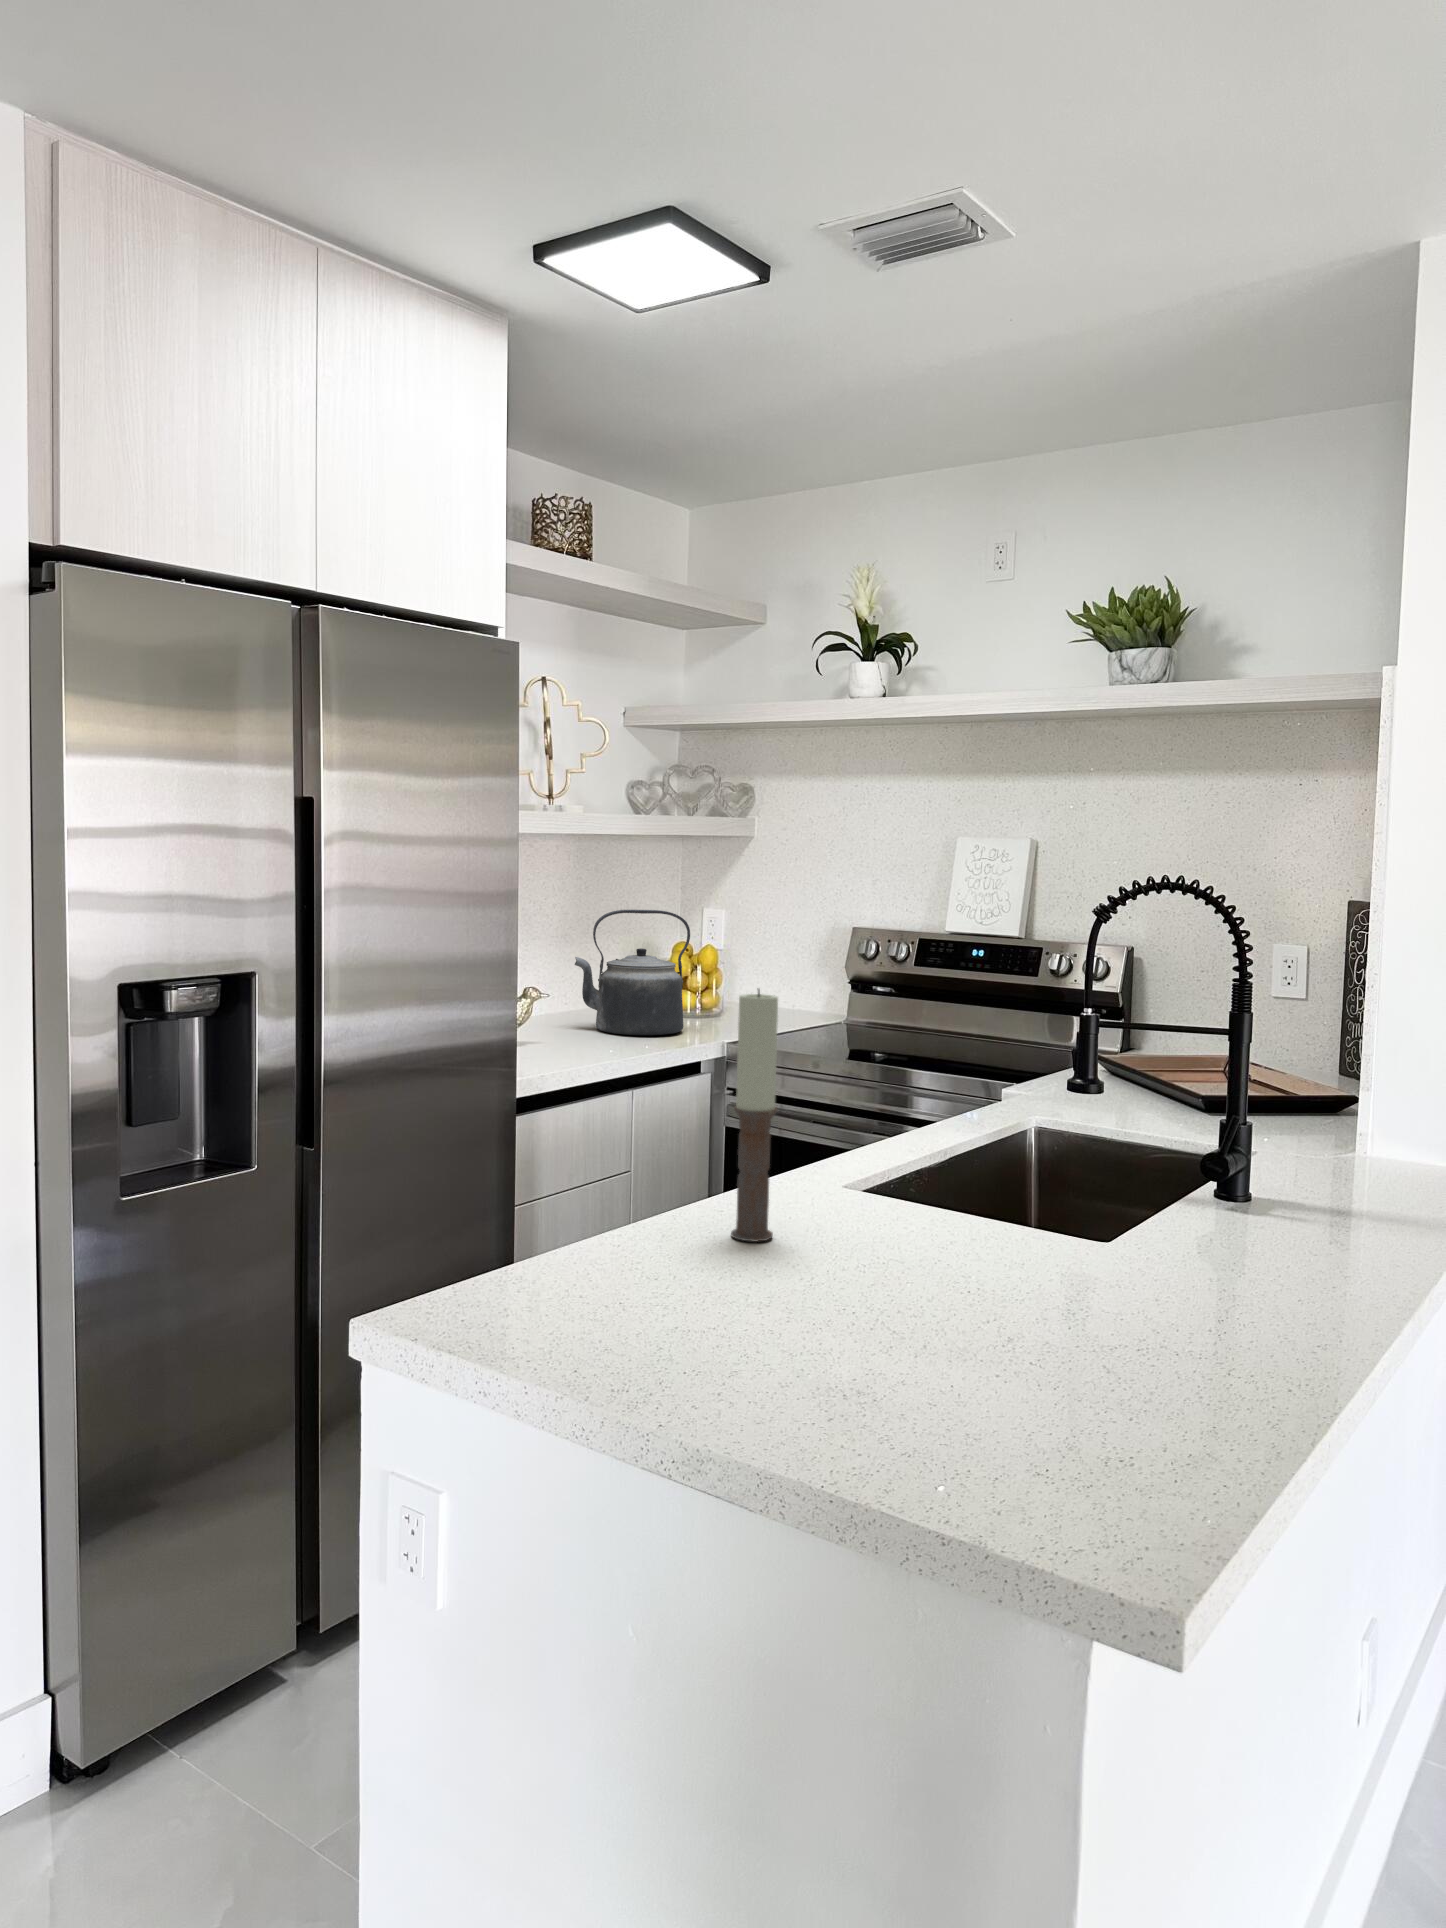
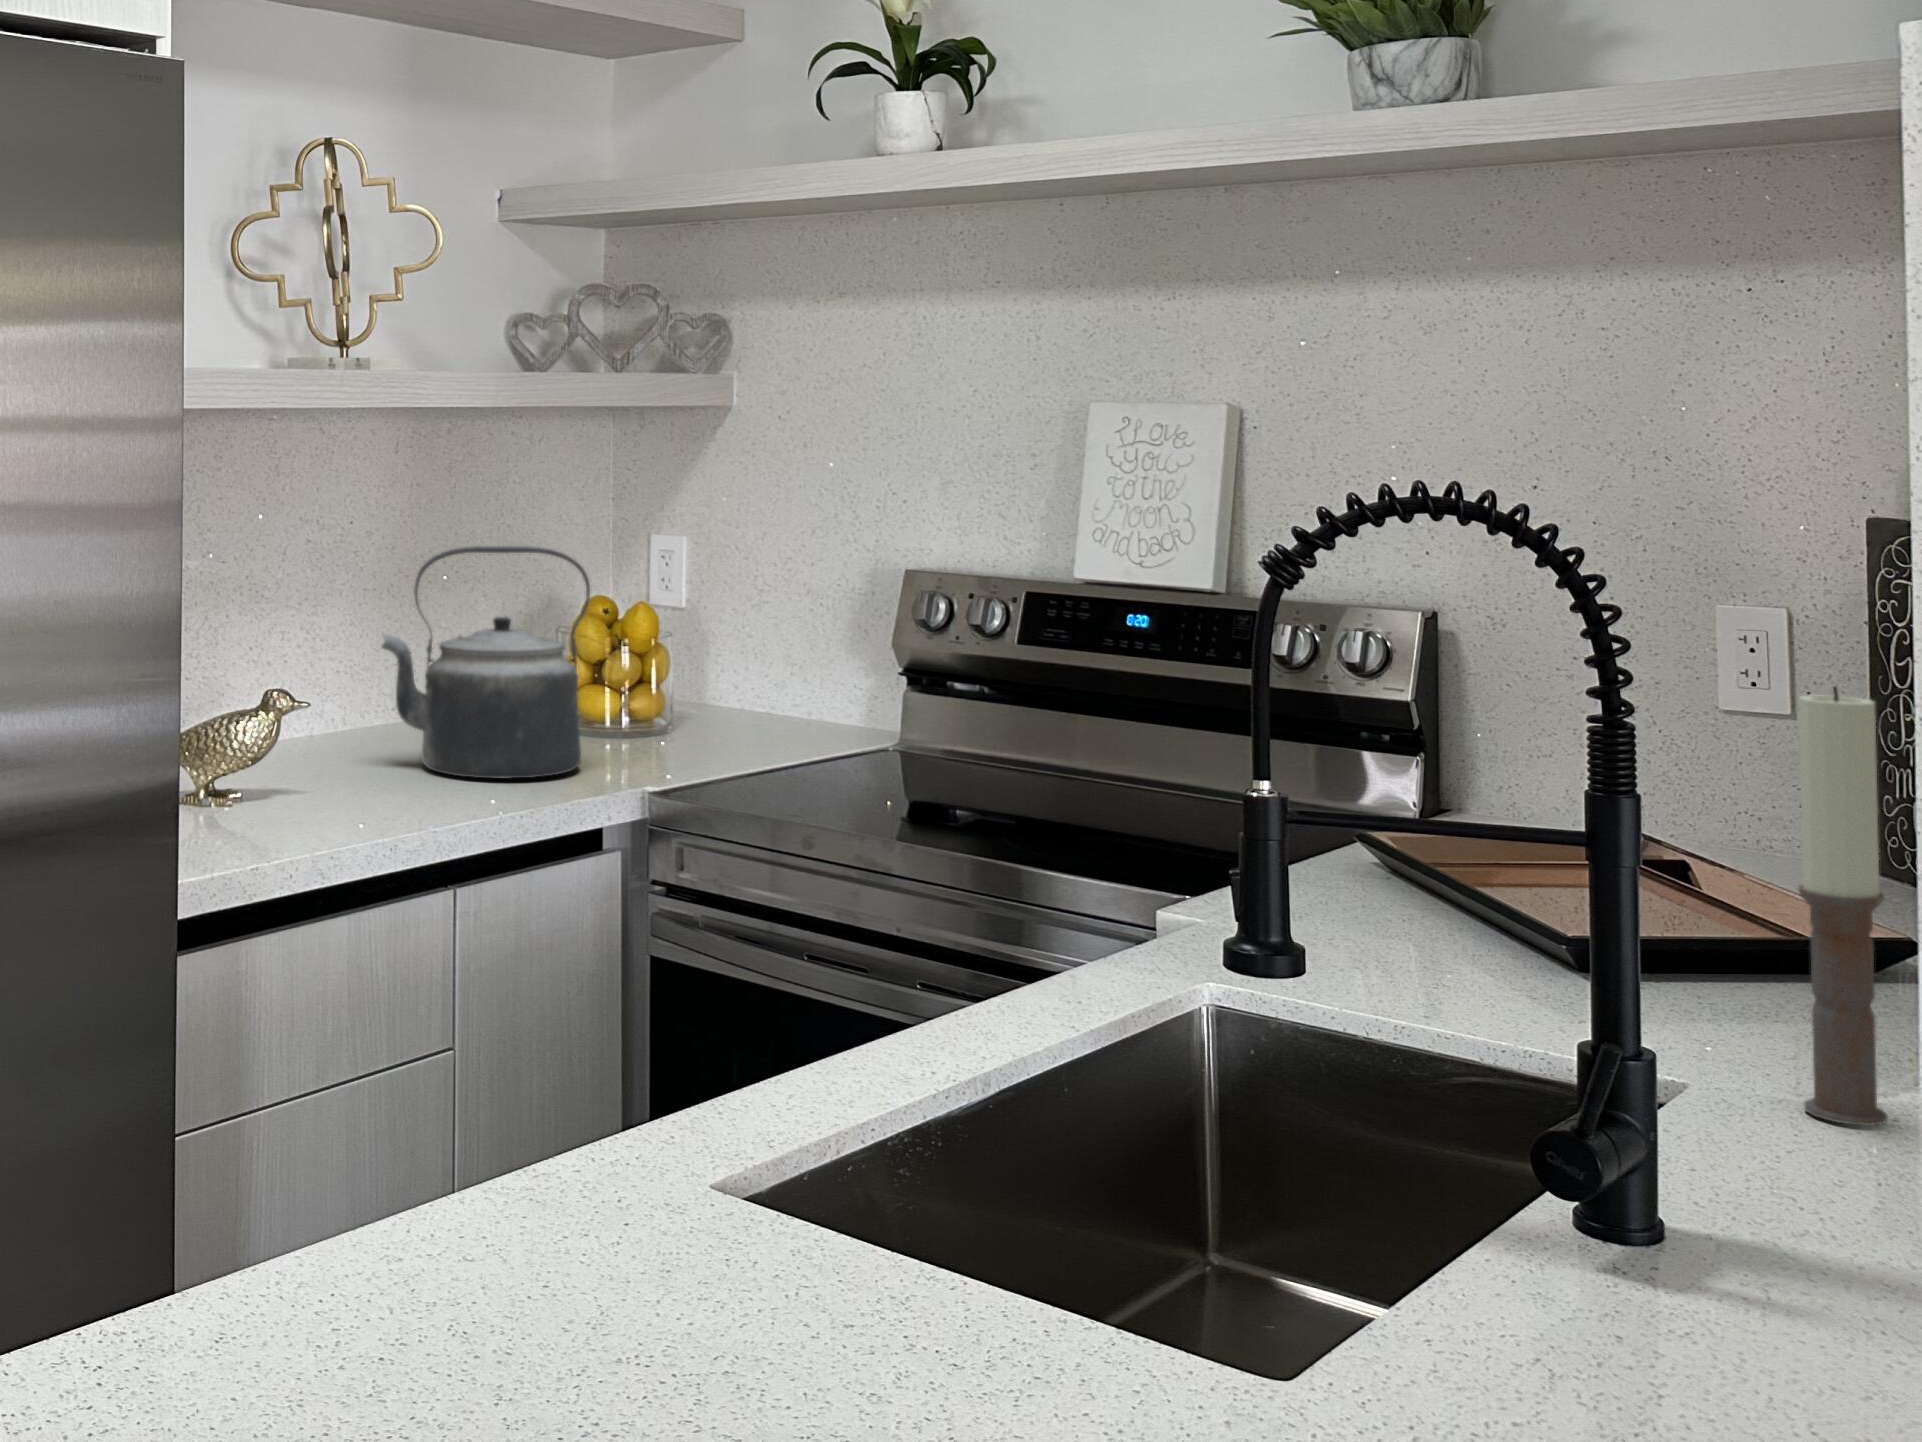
candle: present [731,989,778,1242] -> present [1798,686,1888,1126]

